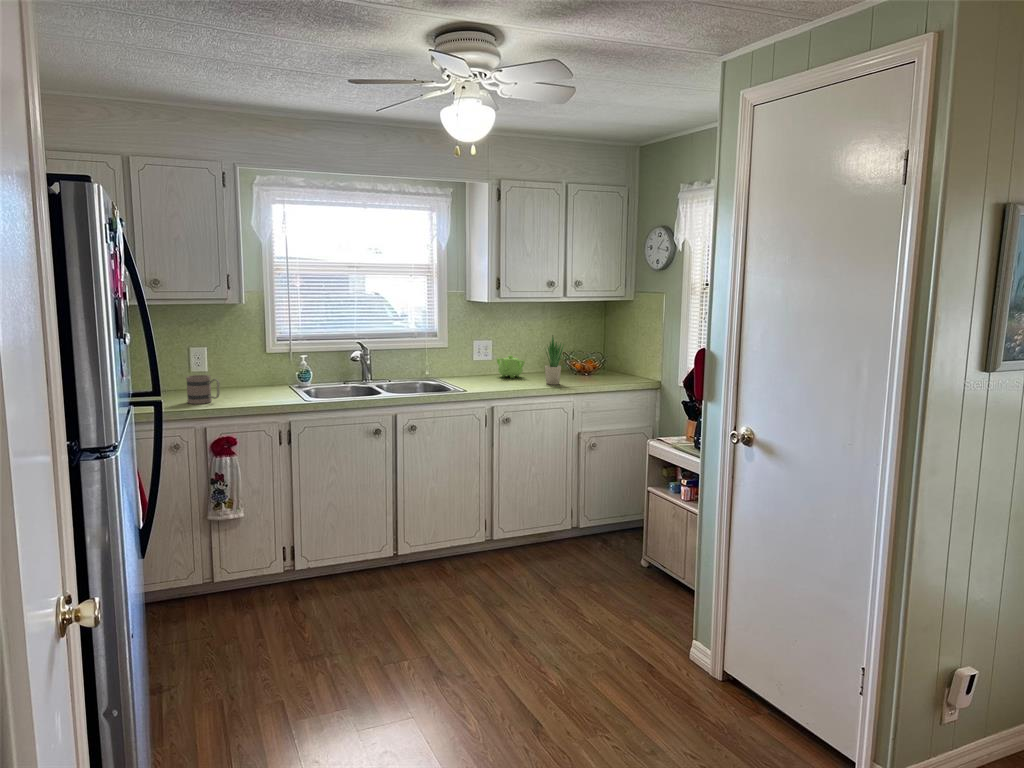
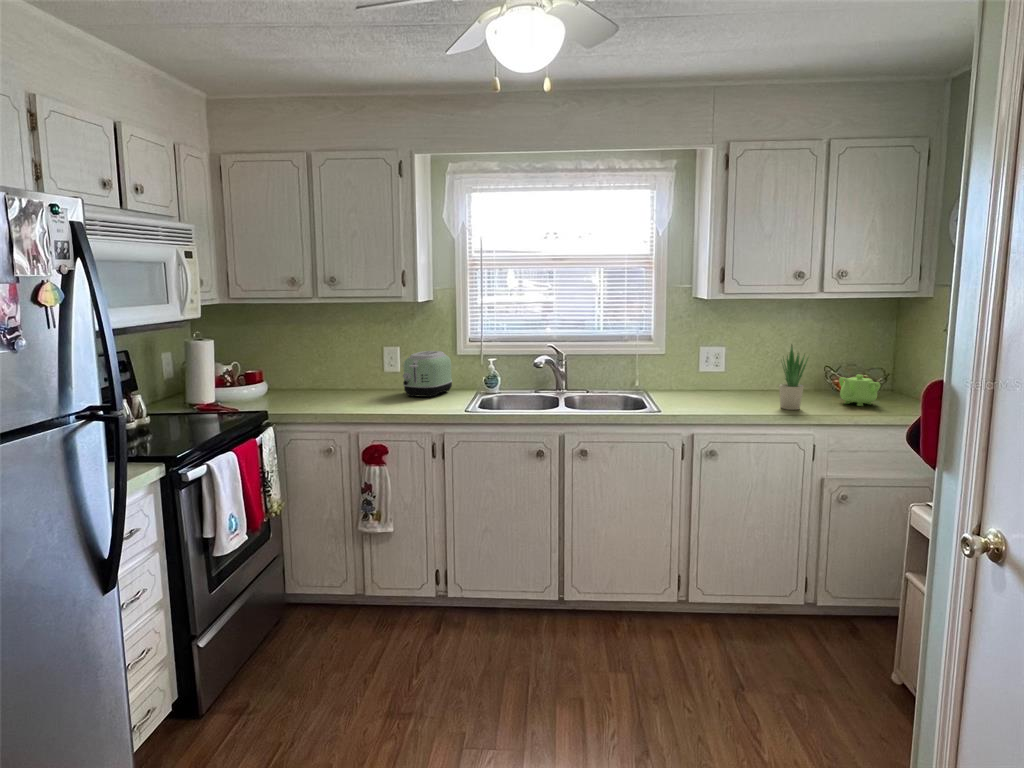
toaster: none [222,350,266,393] -> present [403,351,452,397]
teapot: present [497,355,525,378] -> present [839,375,880,406]
mug: present [186,375,220,404] -> none [353,377,382,407]

